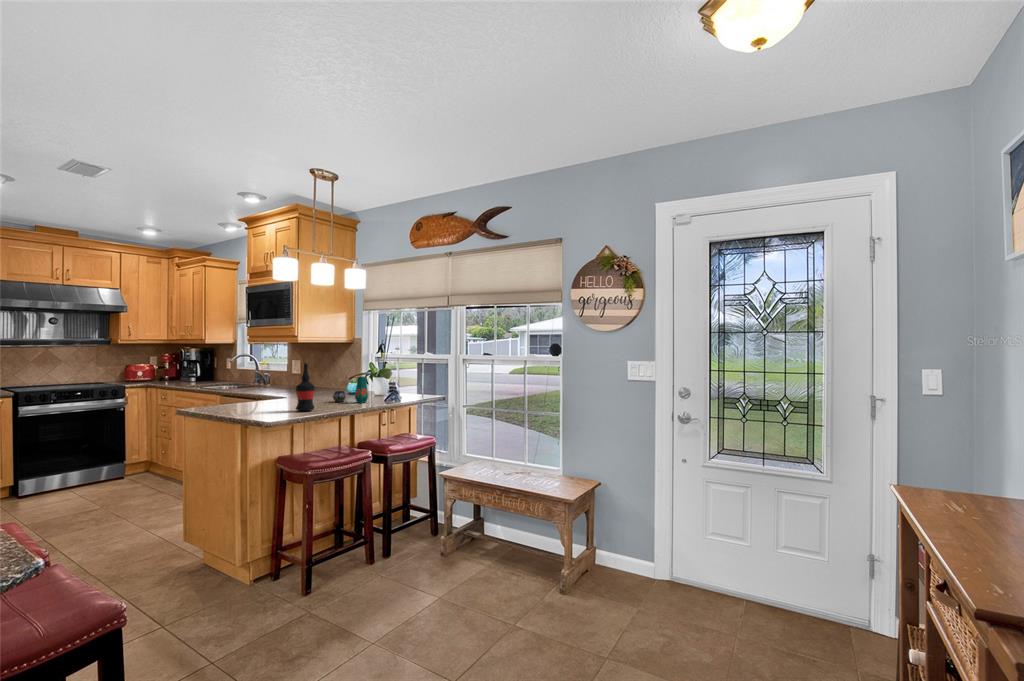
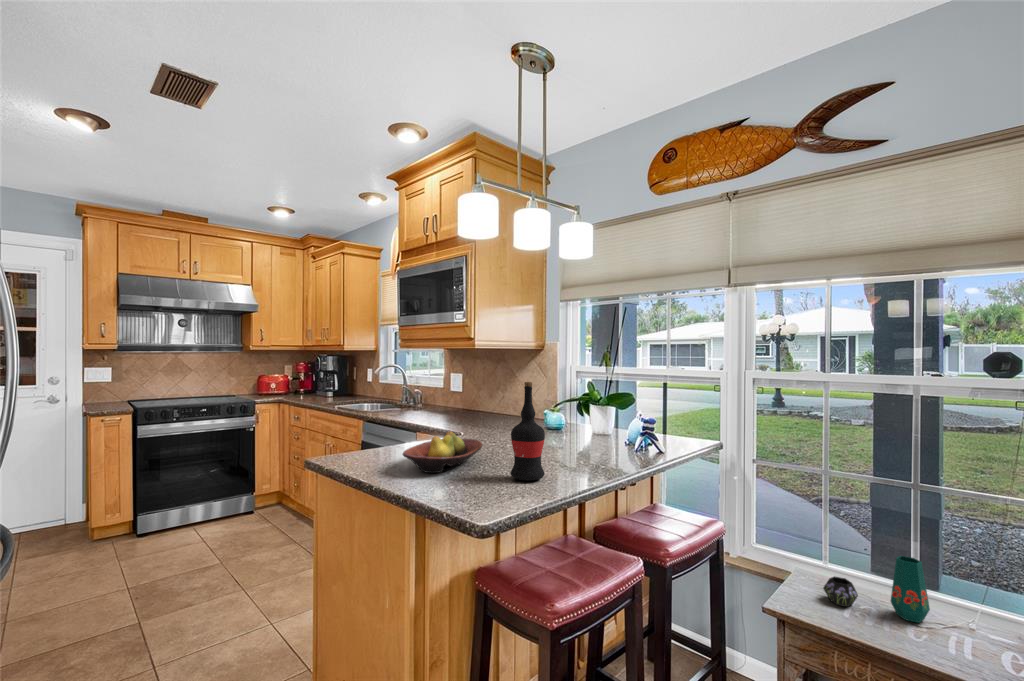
vase: present [333,376,368,403] -> present [823,556,930,623]
fruit bowl: none [236,391,288,411] -> present [403,431,482,473]

